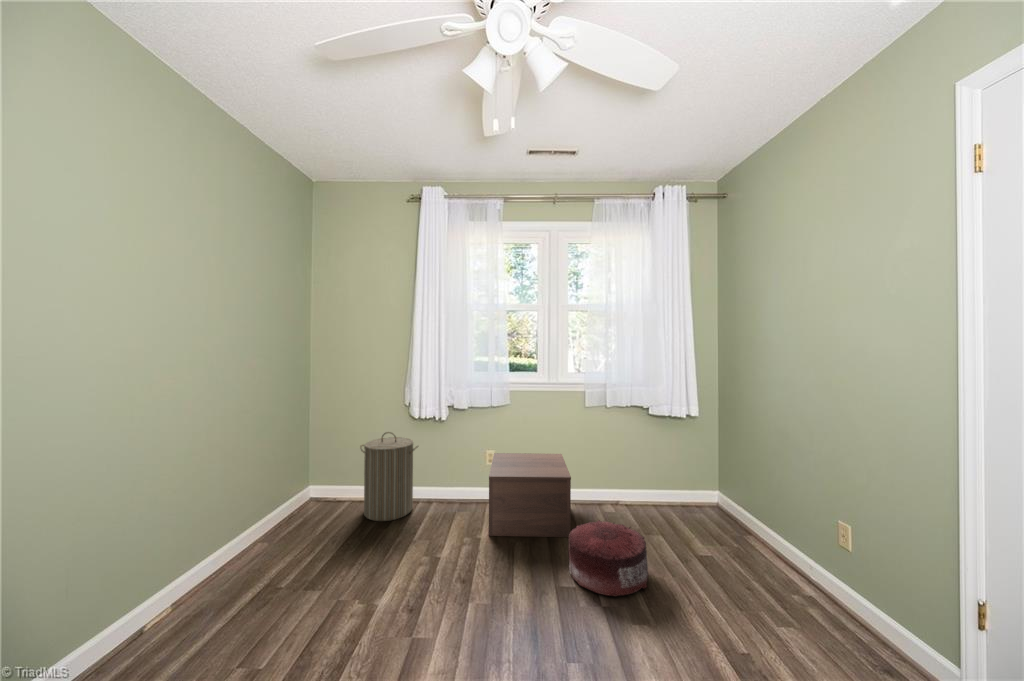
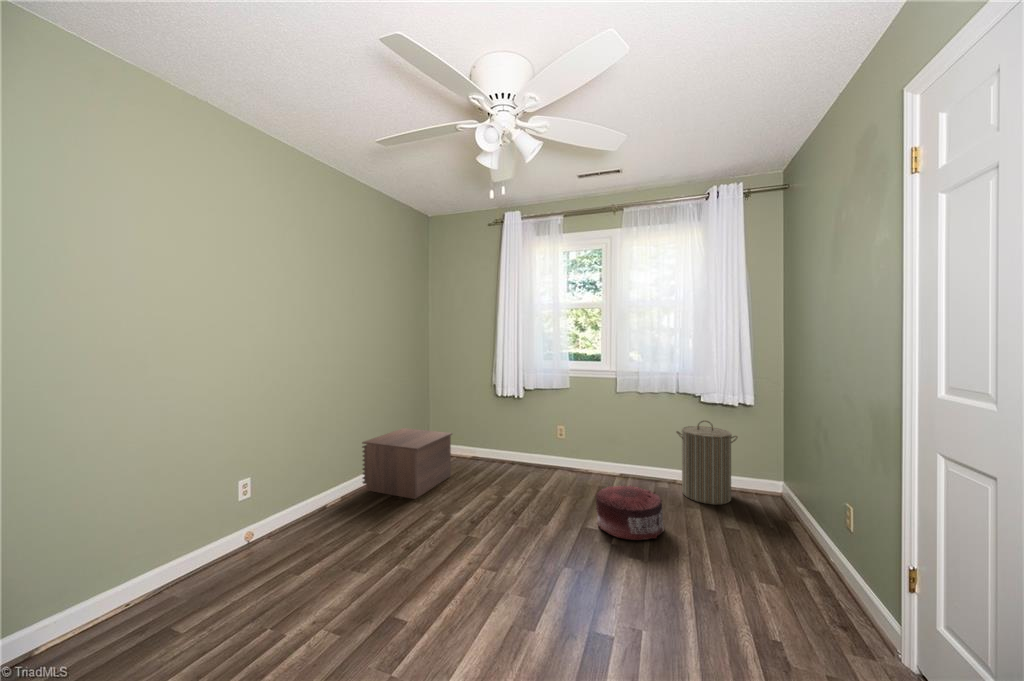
laundry hamper: present [360,432,418,521] -> present [676,421,738,505]
nightstand: present [489,453,571,537] -> present [362,428,452,499]

